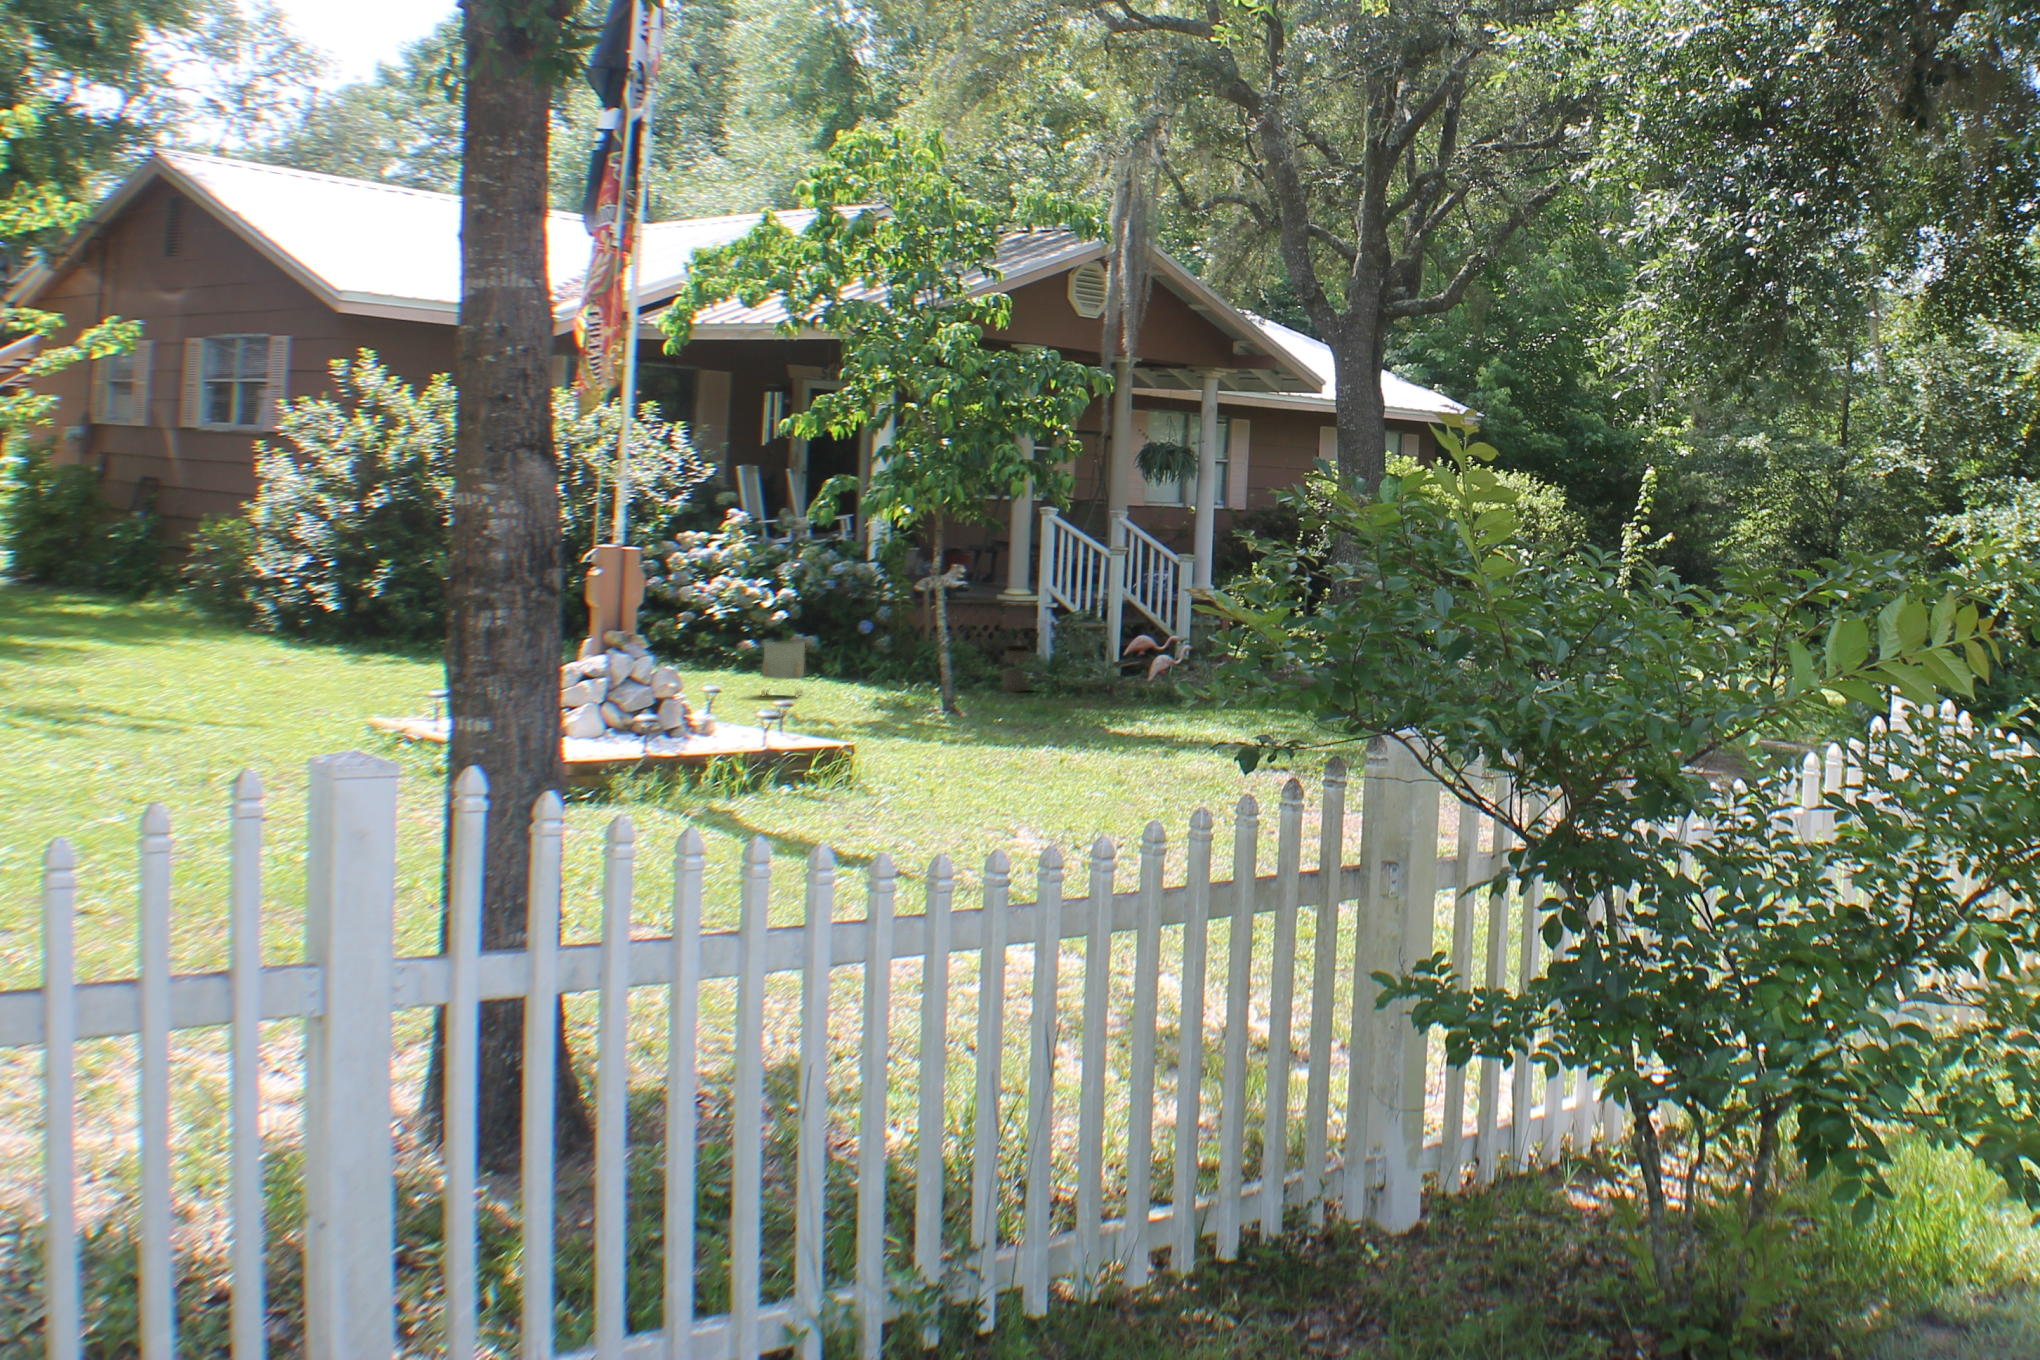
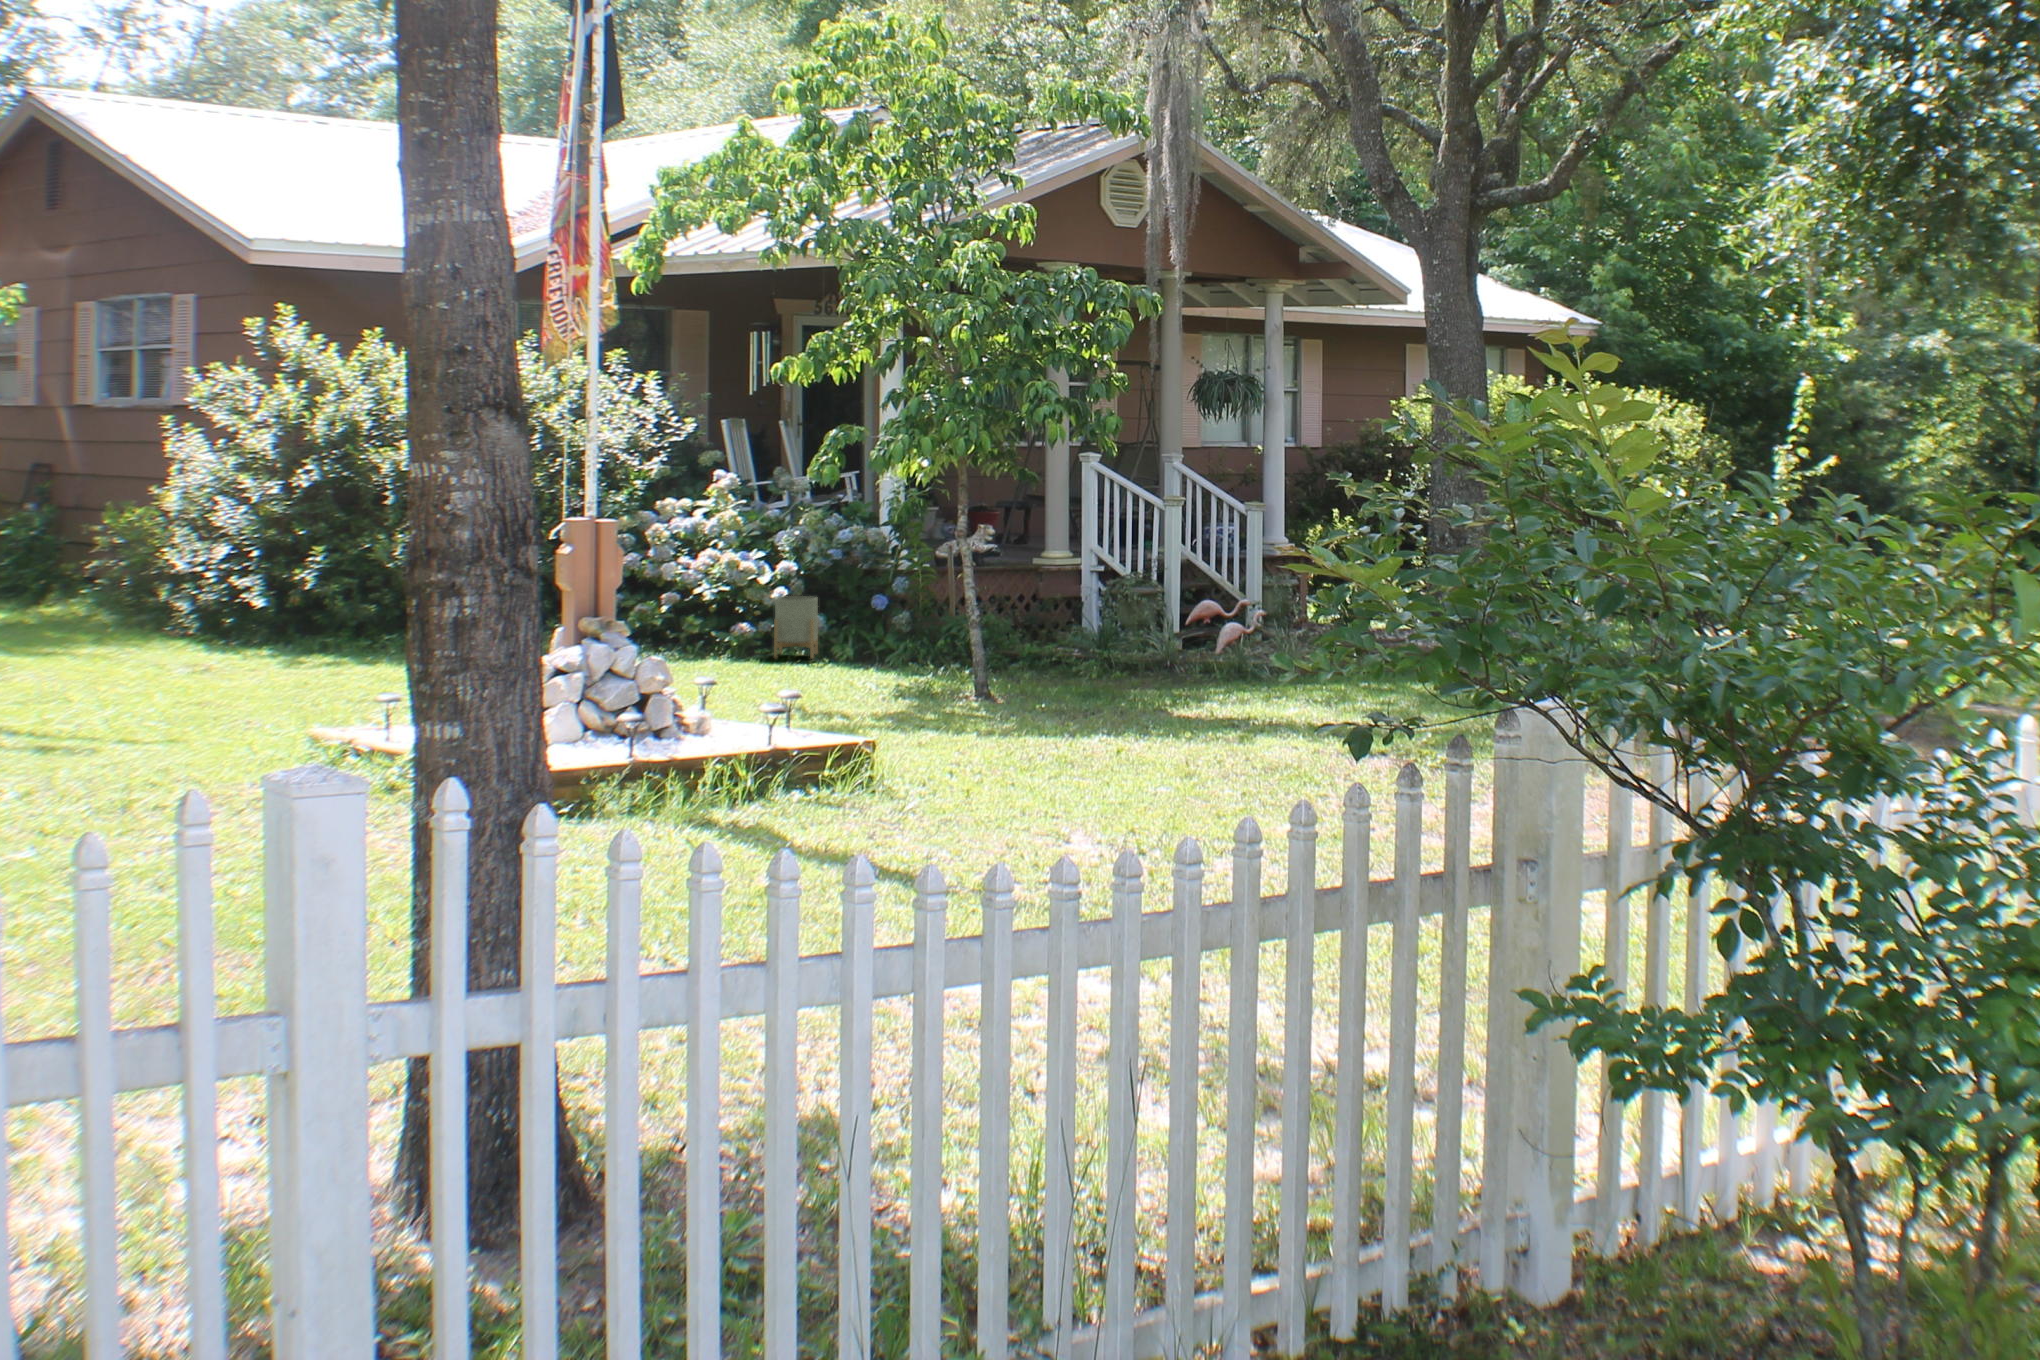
watering can: present [1002,642,1030,692] -> none [1031,585,1062,649]

